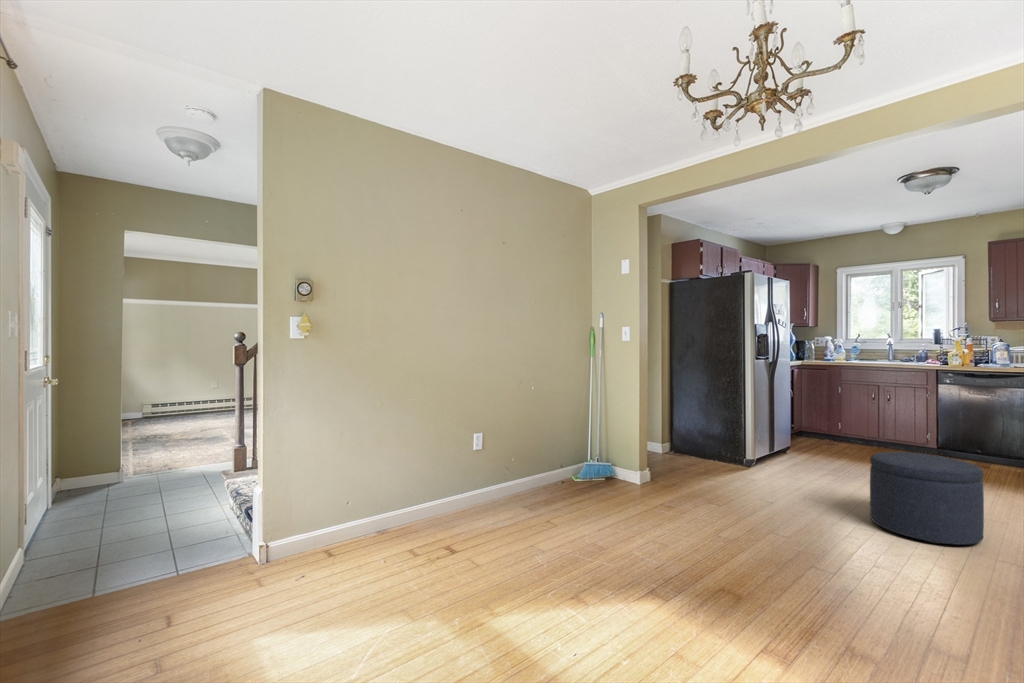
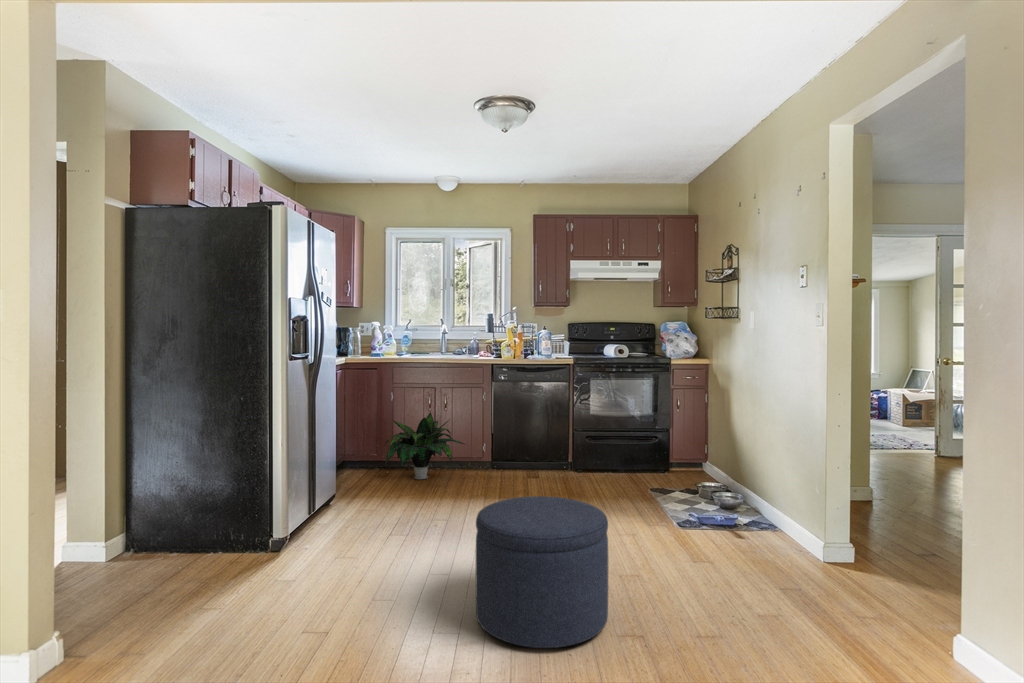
potted plant: none [829,403,906,453] -> present [385,412,464,480]

